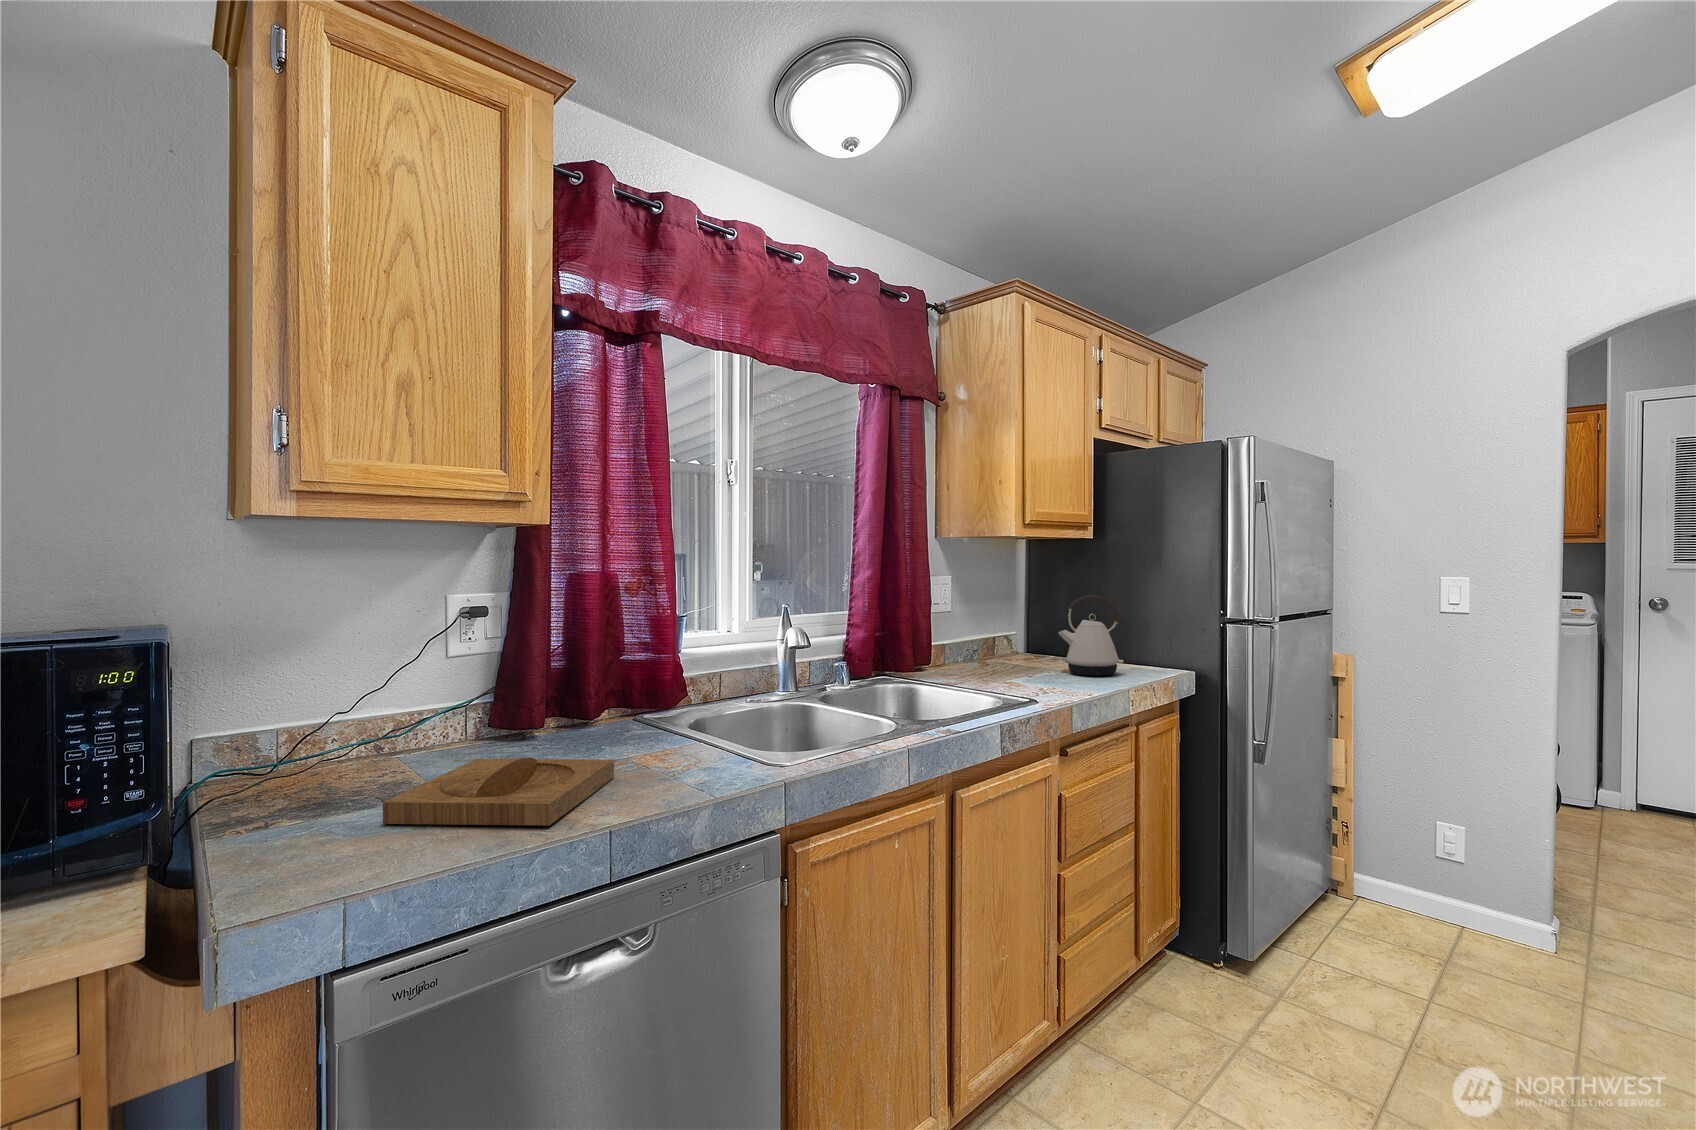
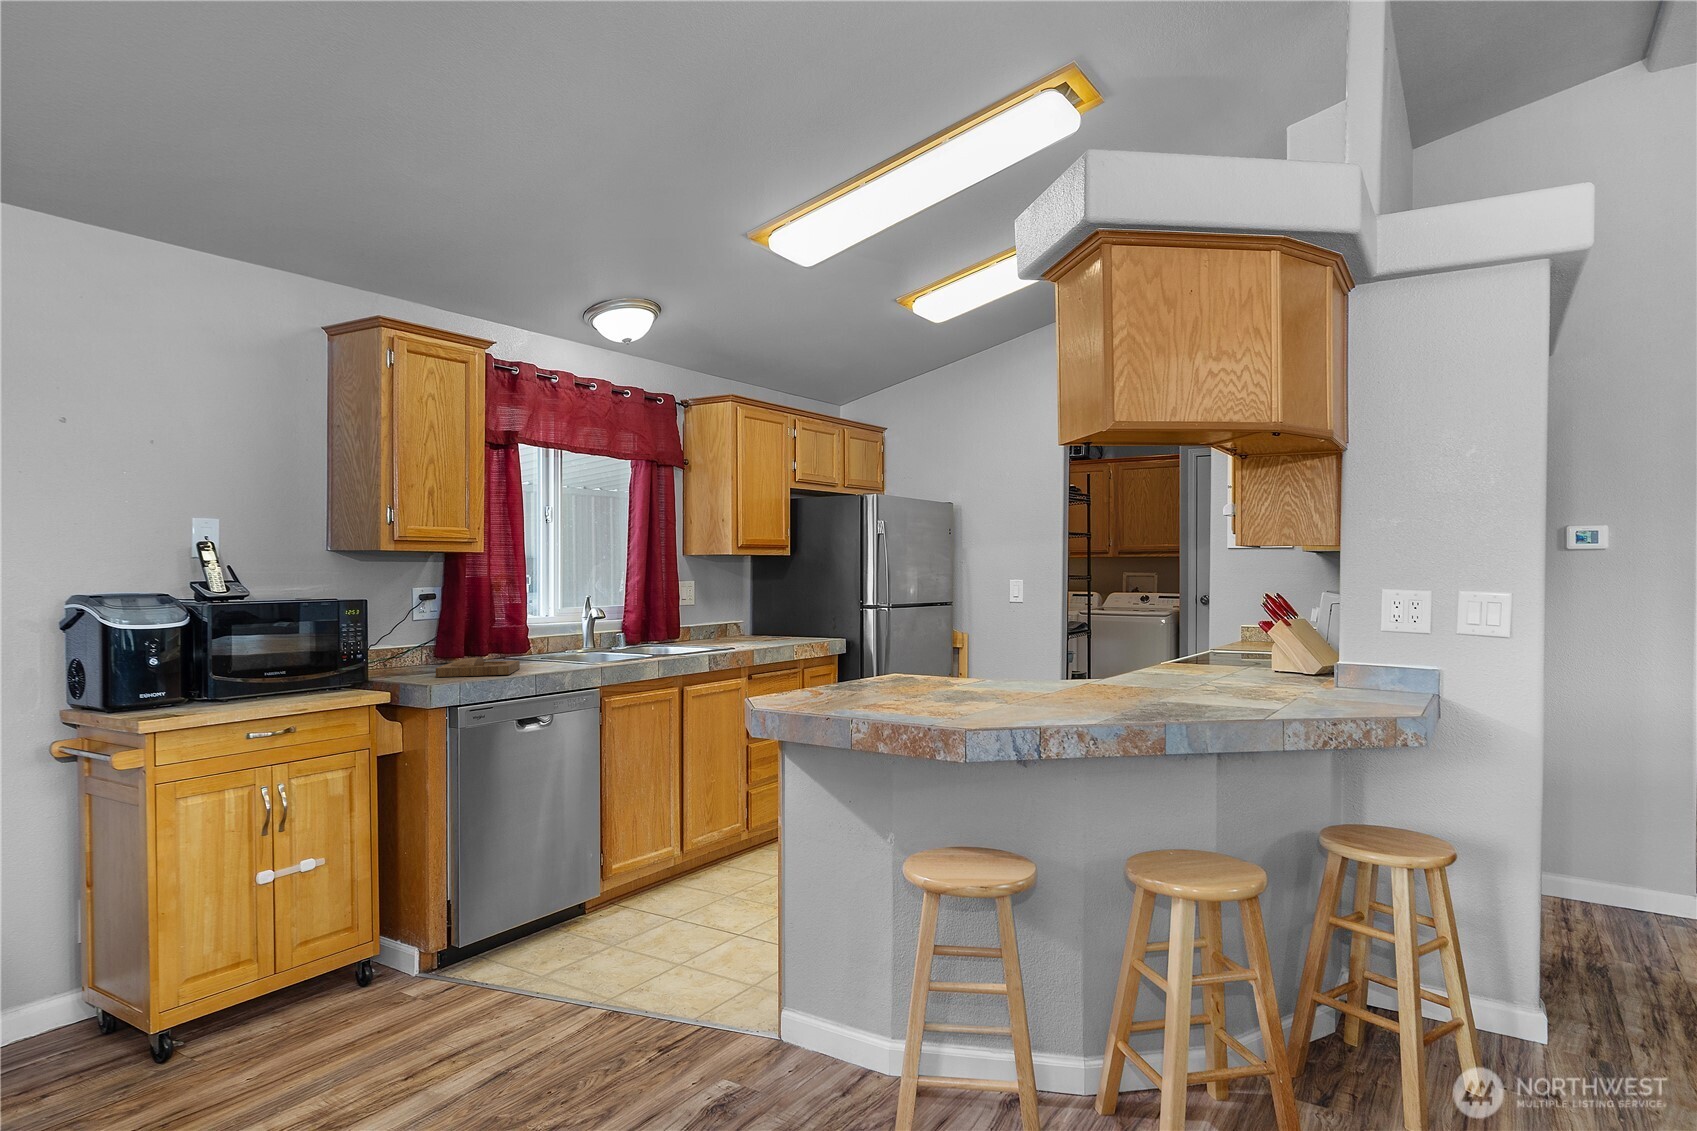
kettle: present [1058,595,1124,676] -> none [761,591,801,641]

